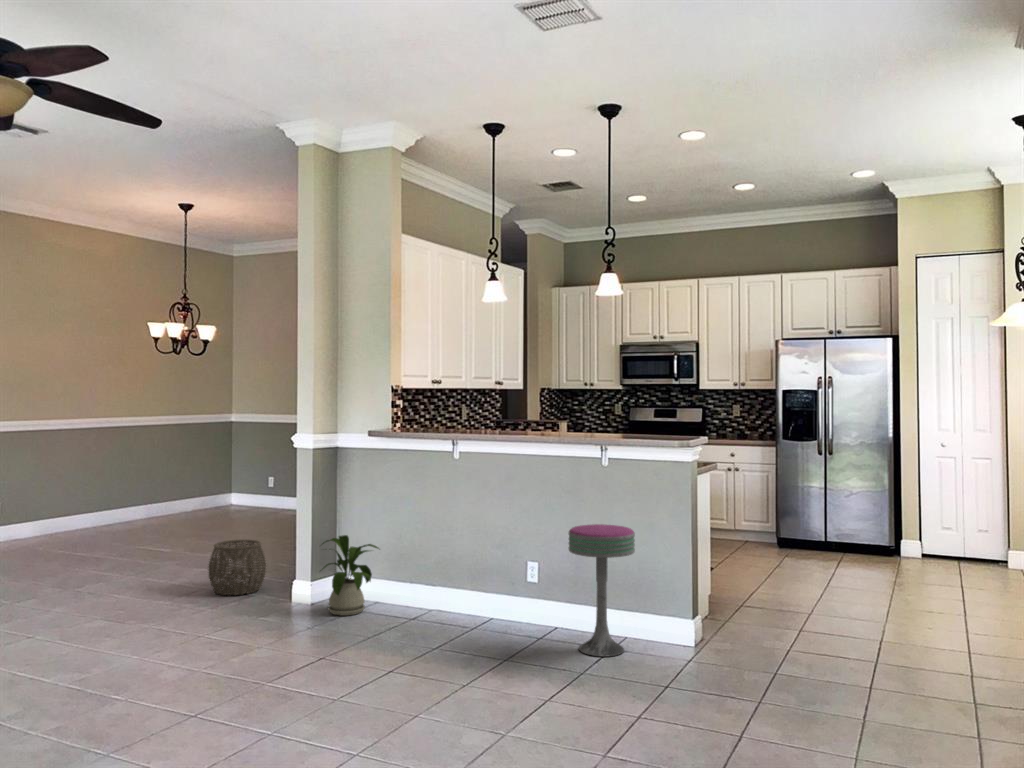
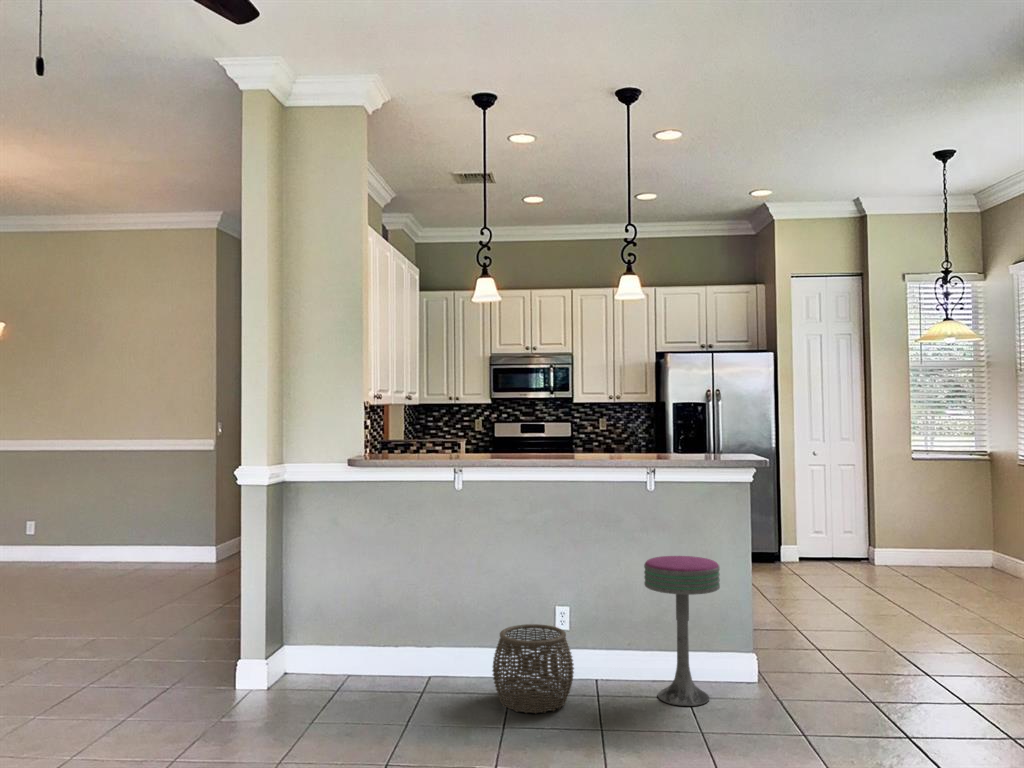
house plant: present [320,535,379,616] -> none [289,596,382,701]
woven basket: present [208,540,266,596] -> present [492,624,574,713]

